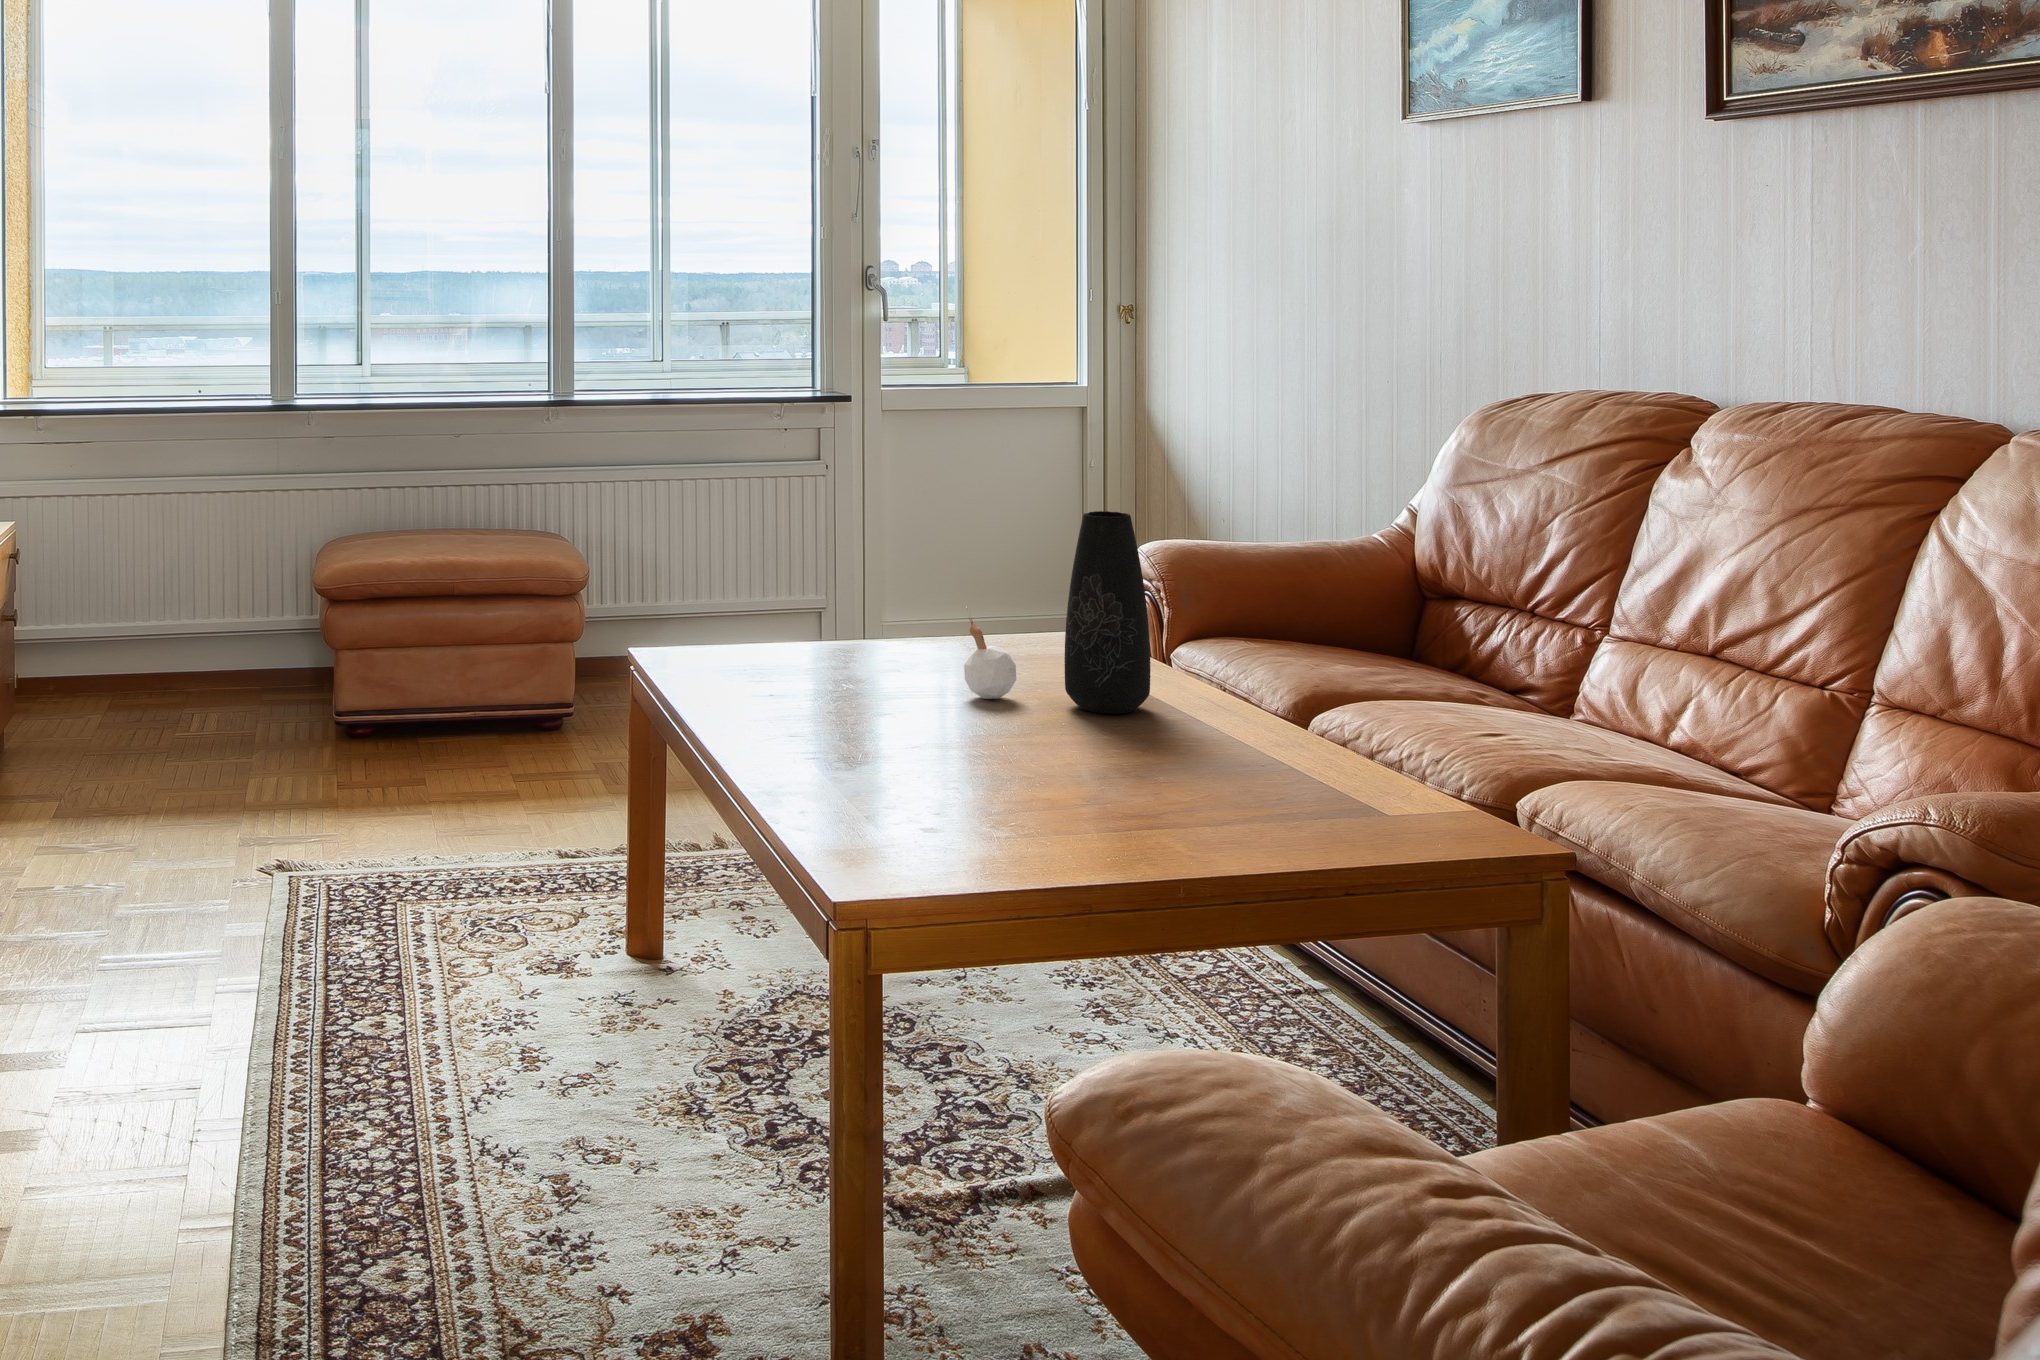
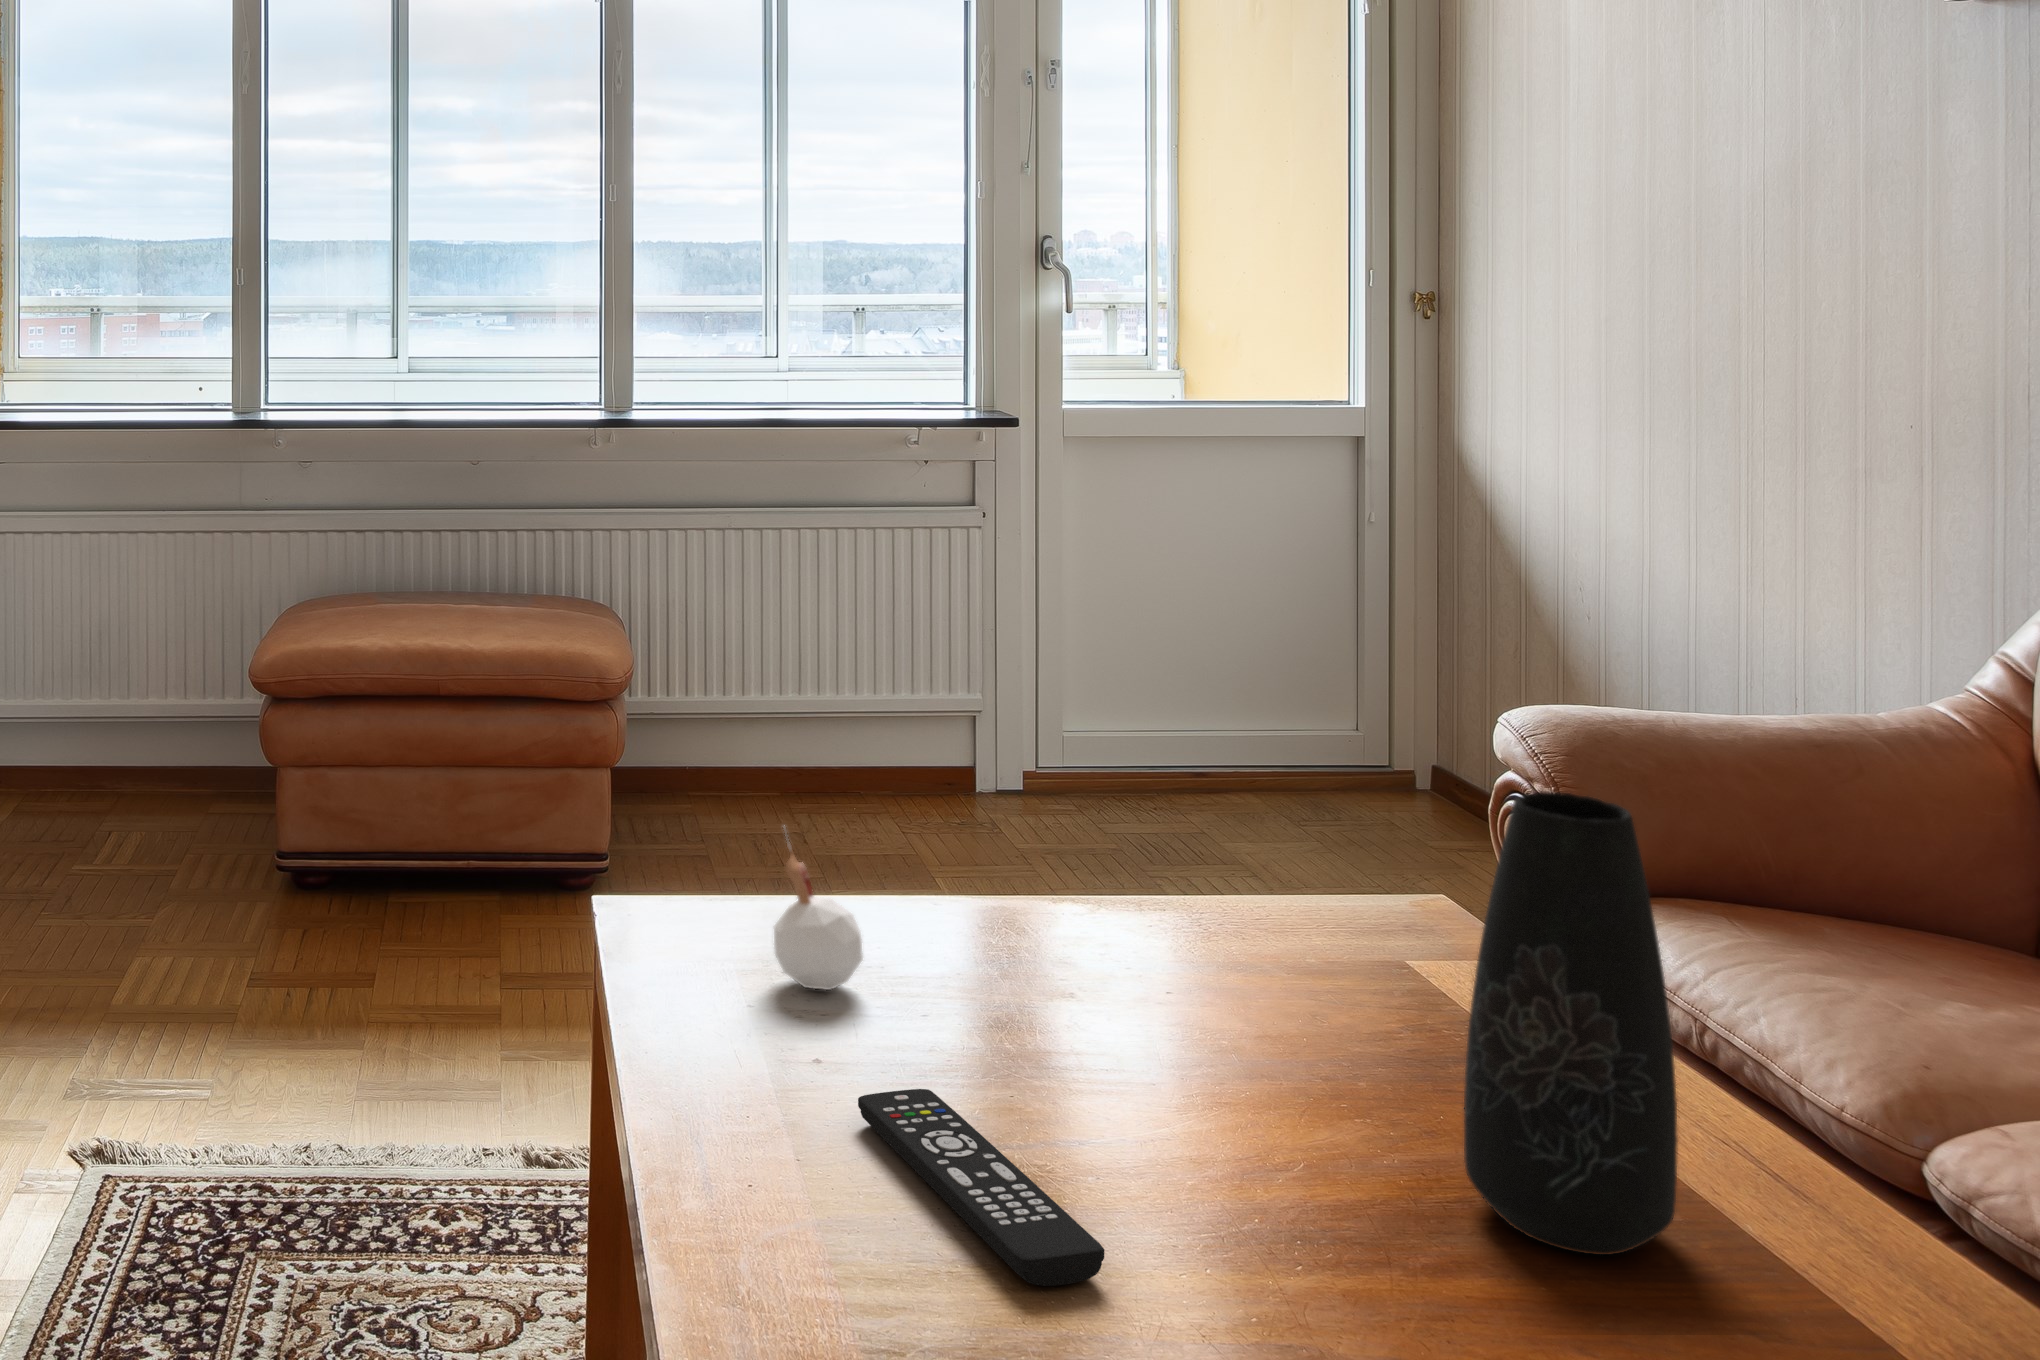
candle: present [964,607,1016,699] -> present [774,839,863,990]
remote control: none [788,684,905,733] -> present [858,1089,1104,1286]

